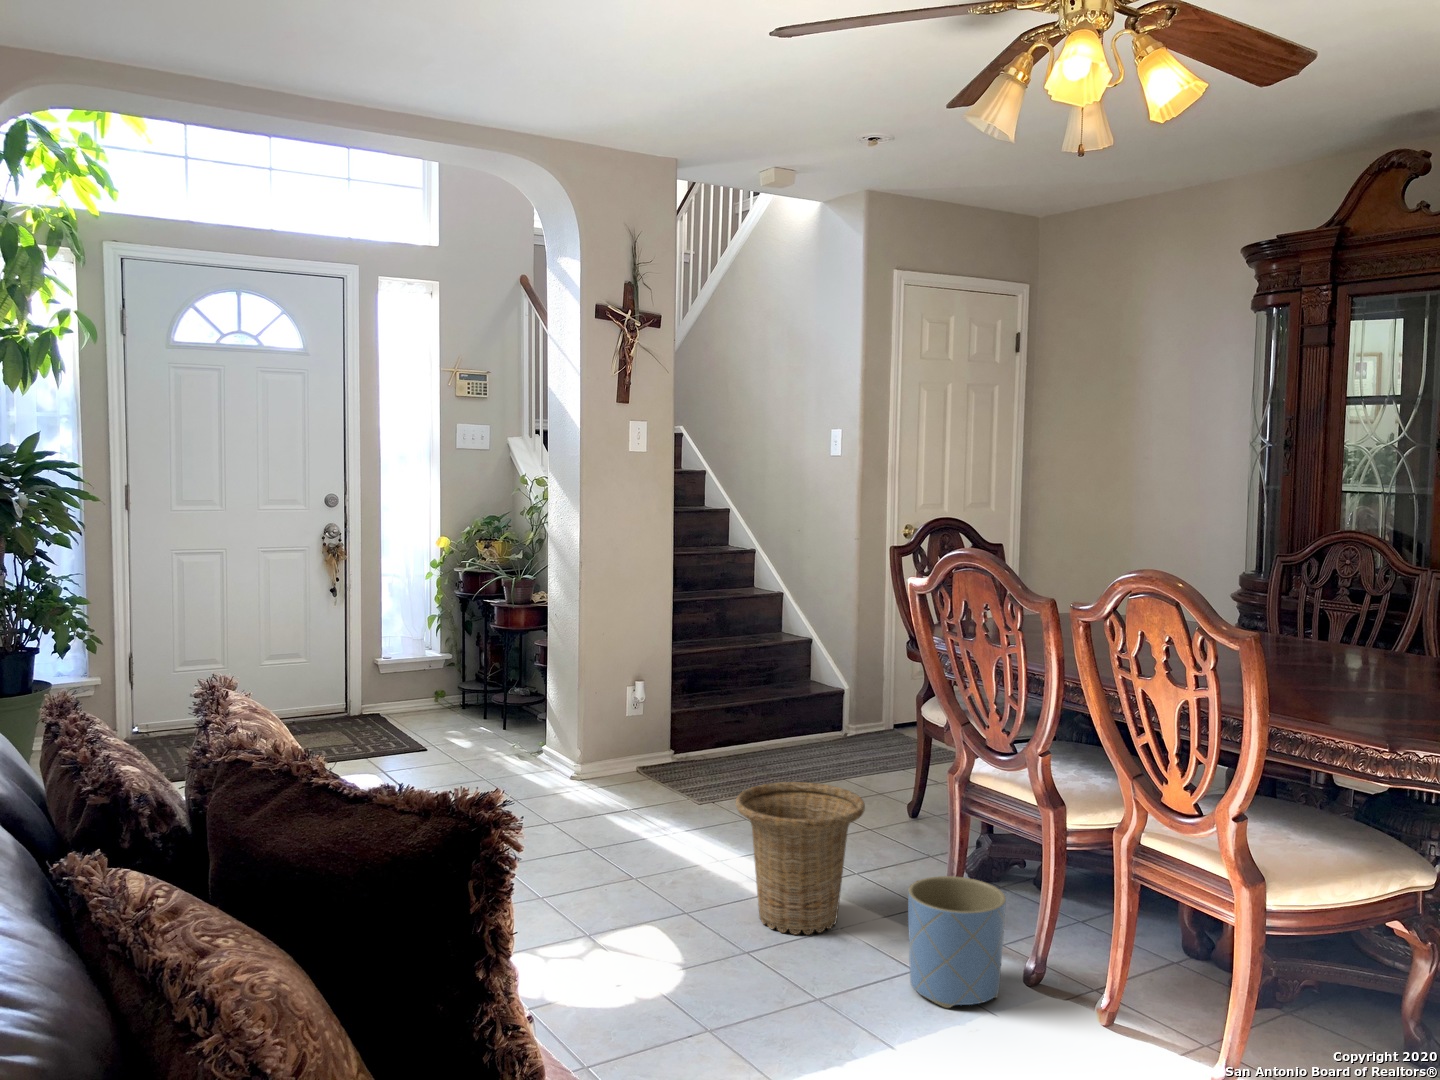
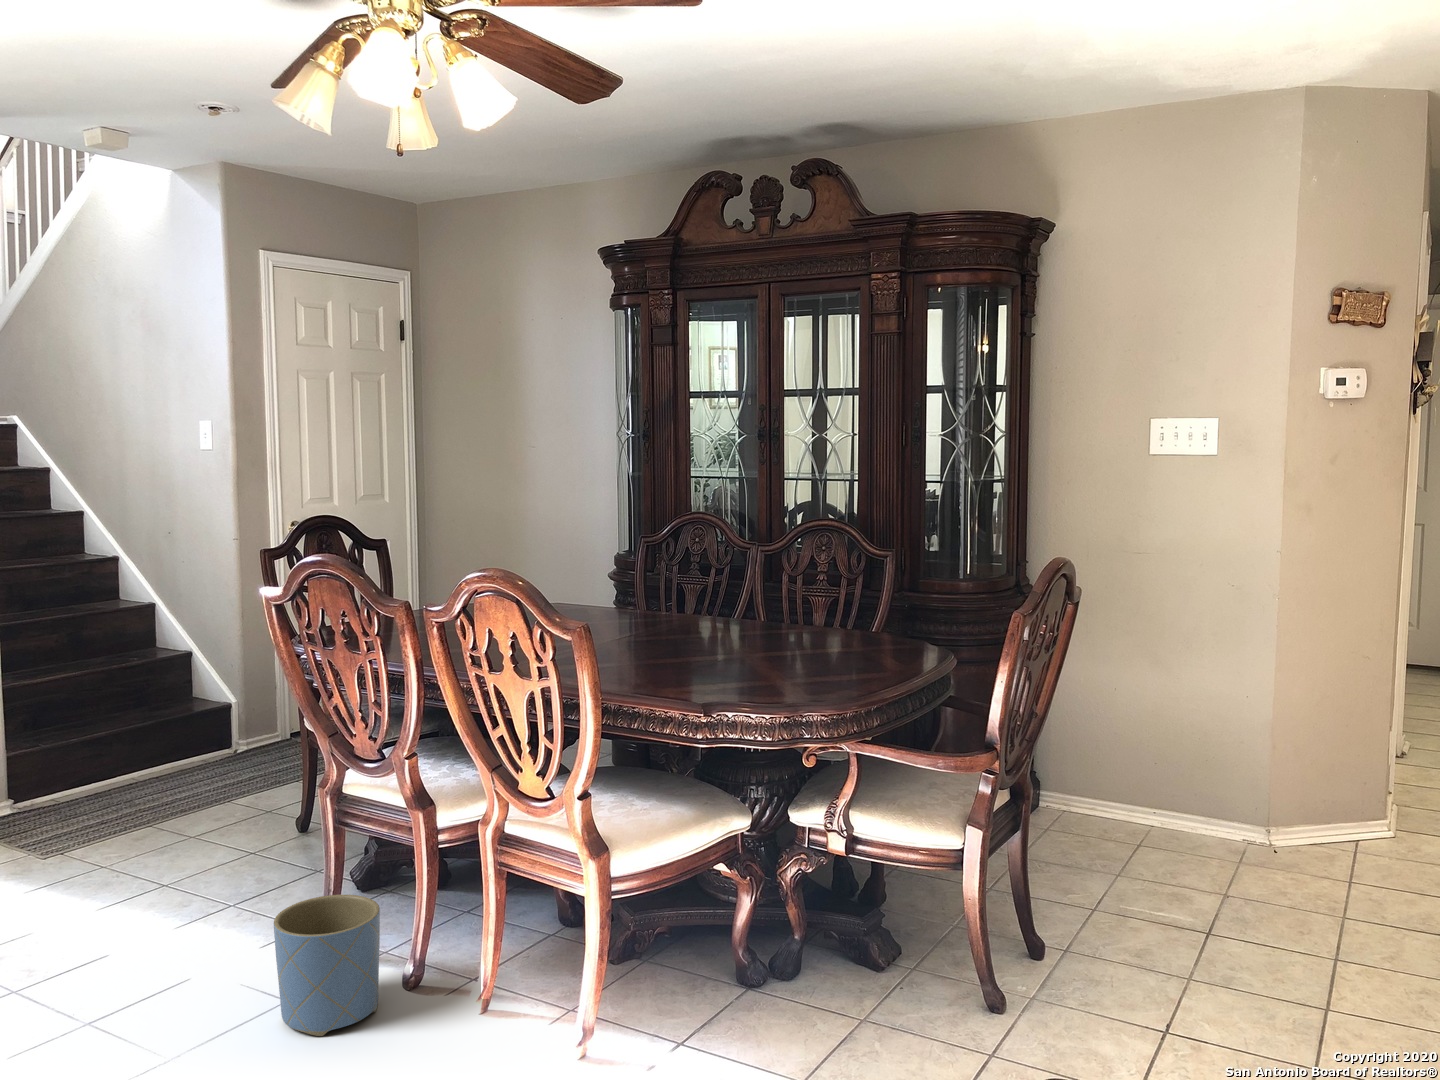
basket: present [736,782,865,935] -> none [67,819,229,995]

